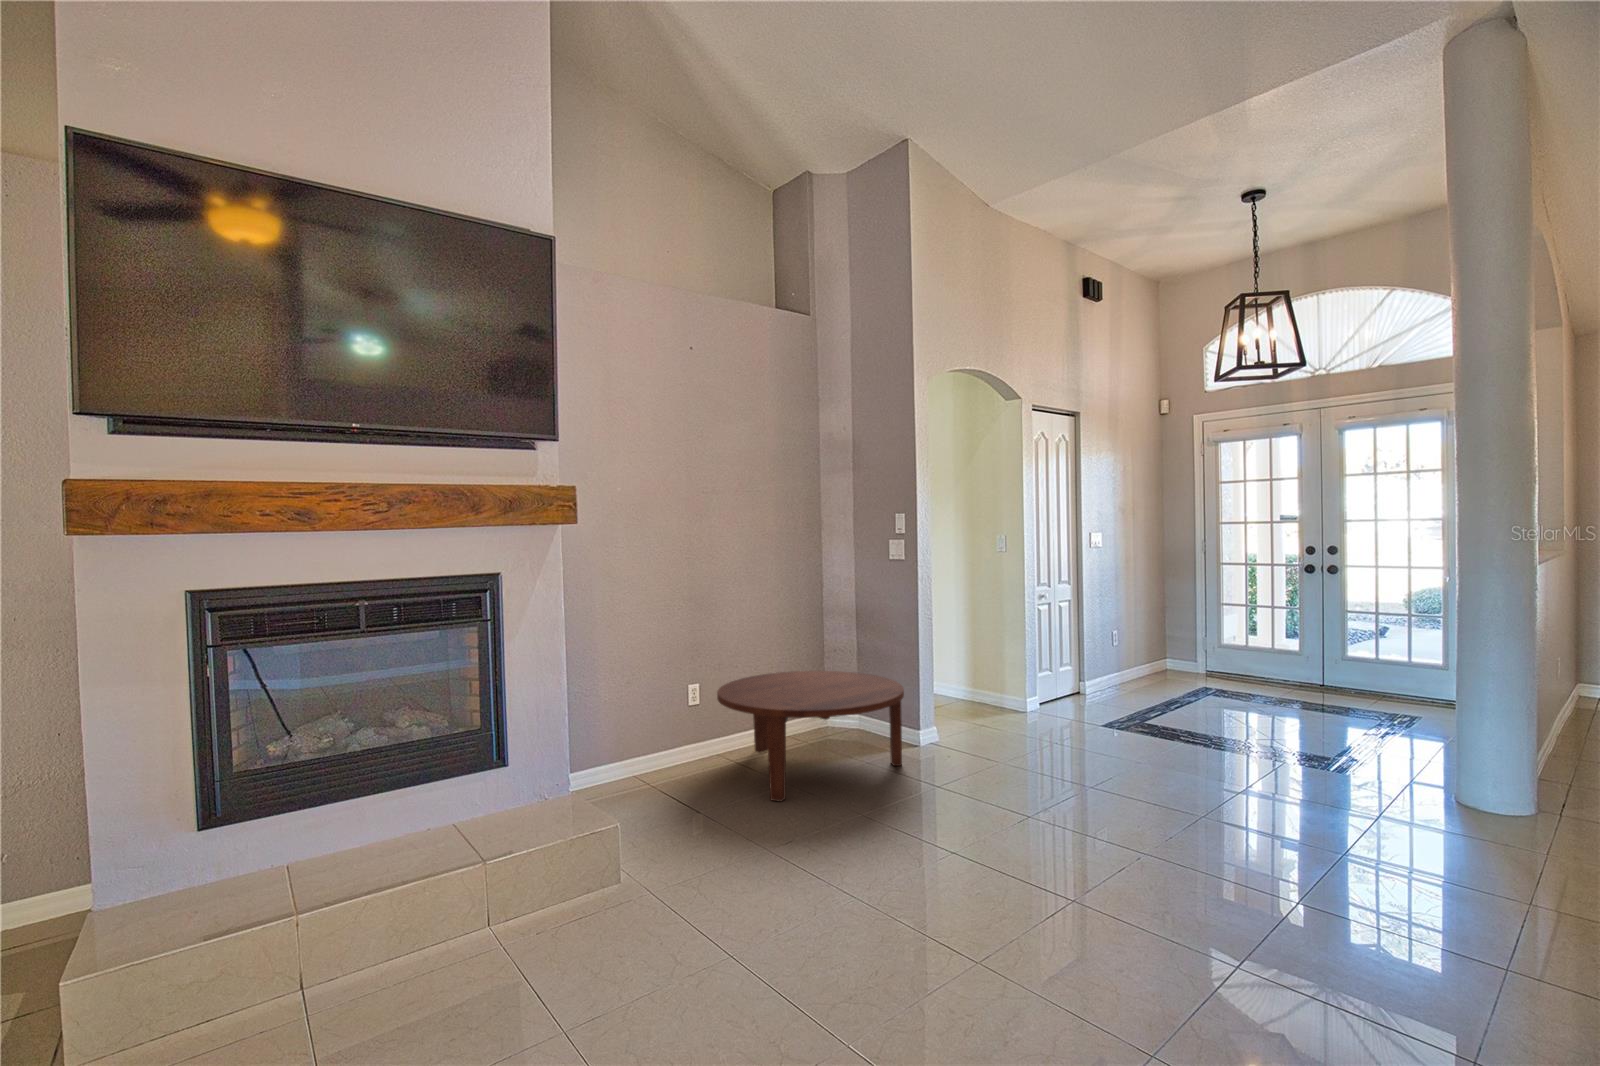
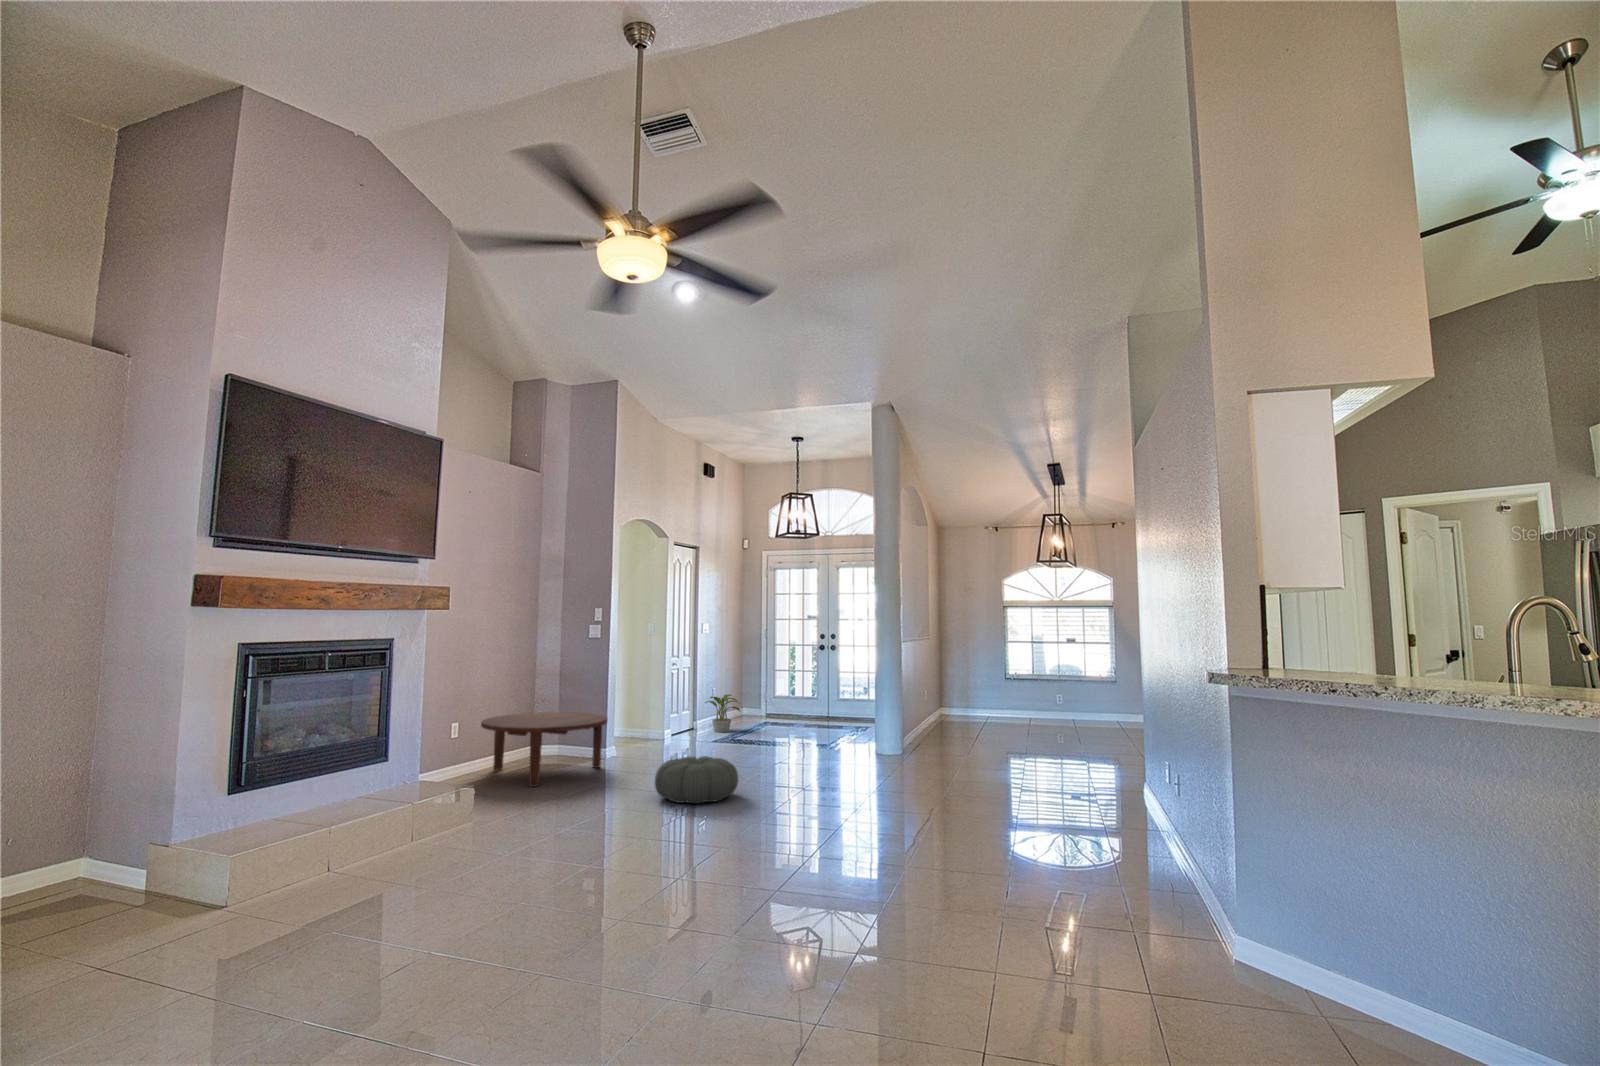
potted plant: none [1099,642,1159,702] -> present [705,694,740,732]
pouf: none [945,797,1123,918] -> present [655,756,738,803]

